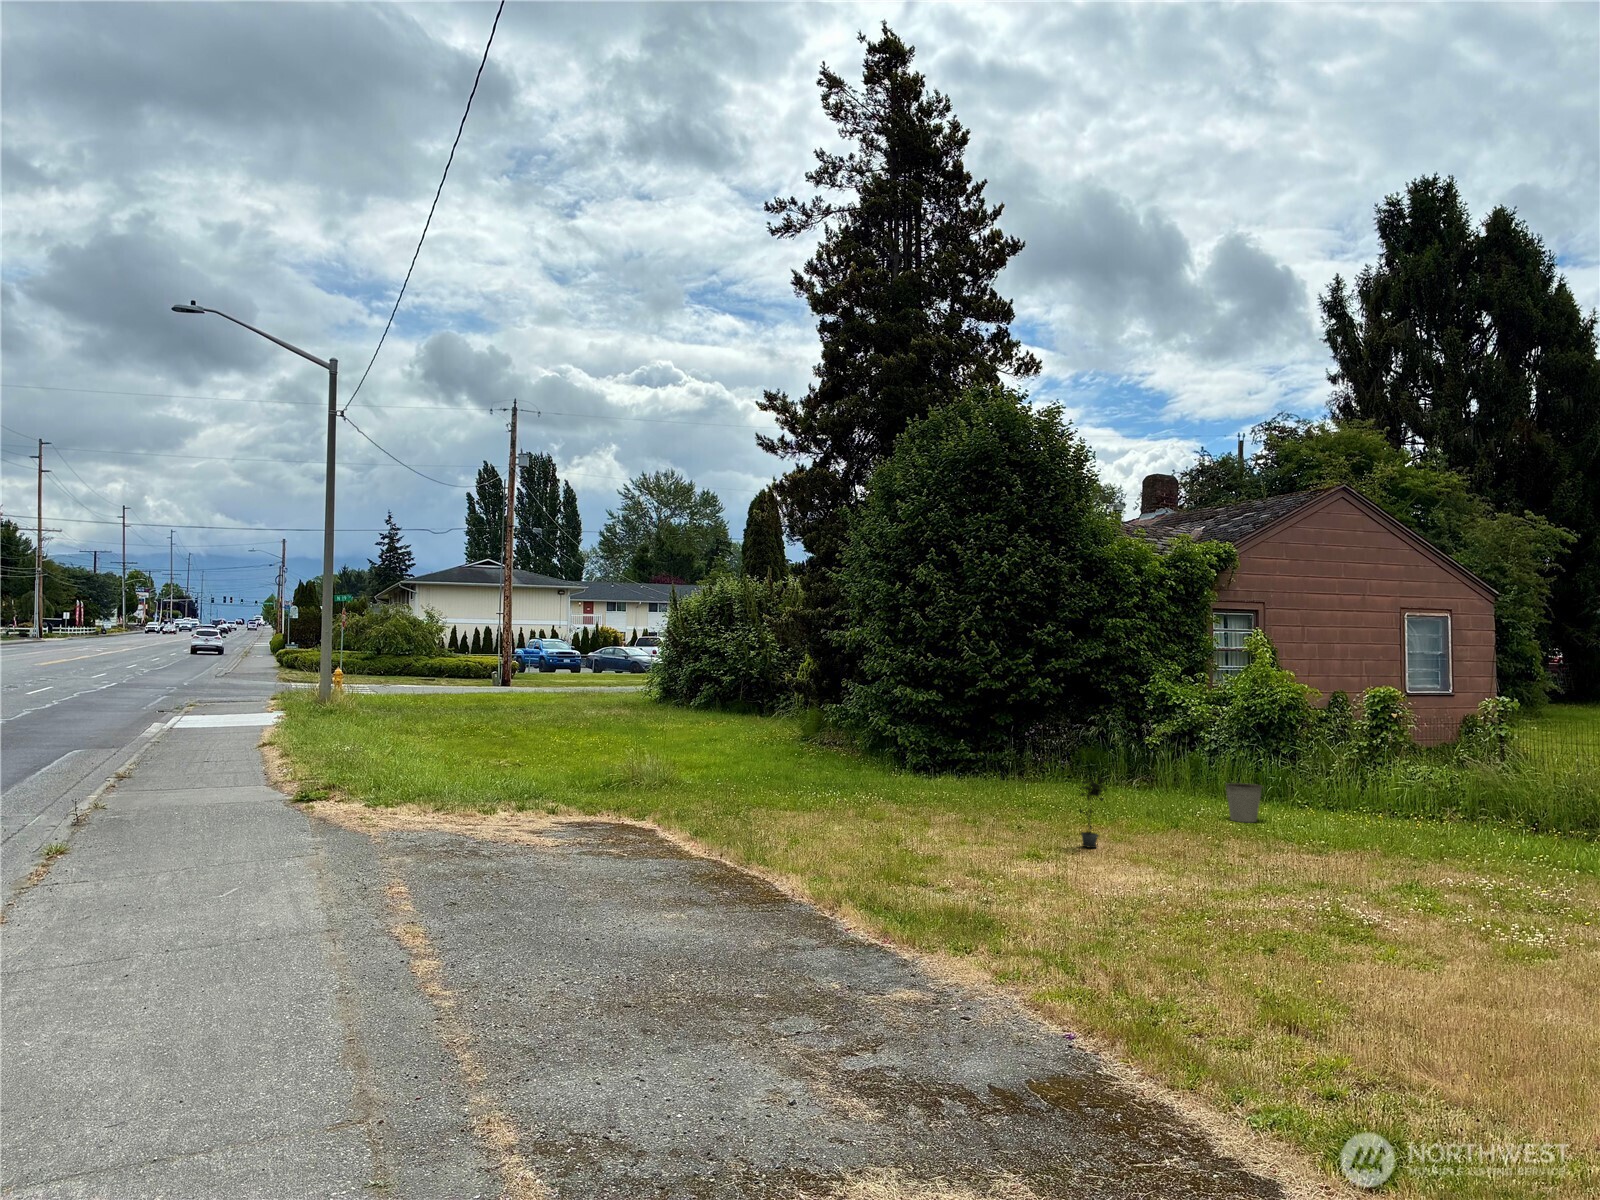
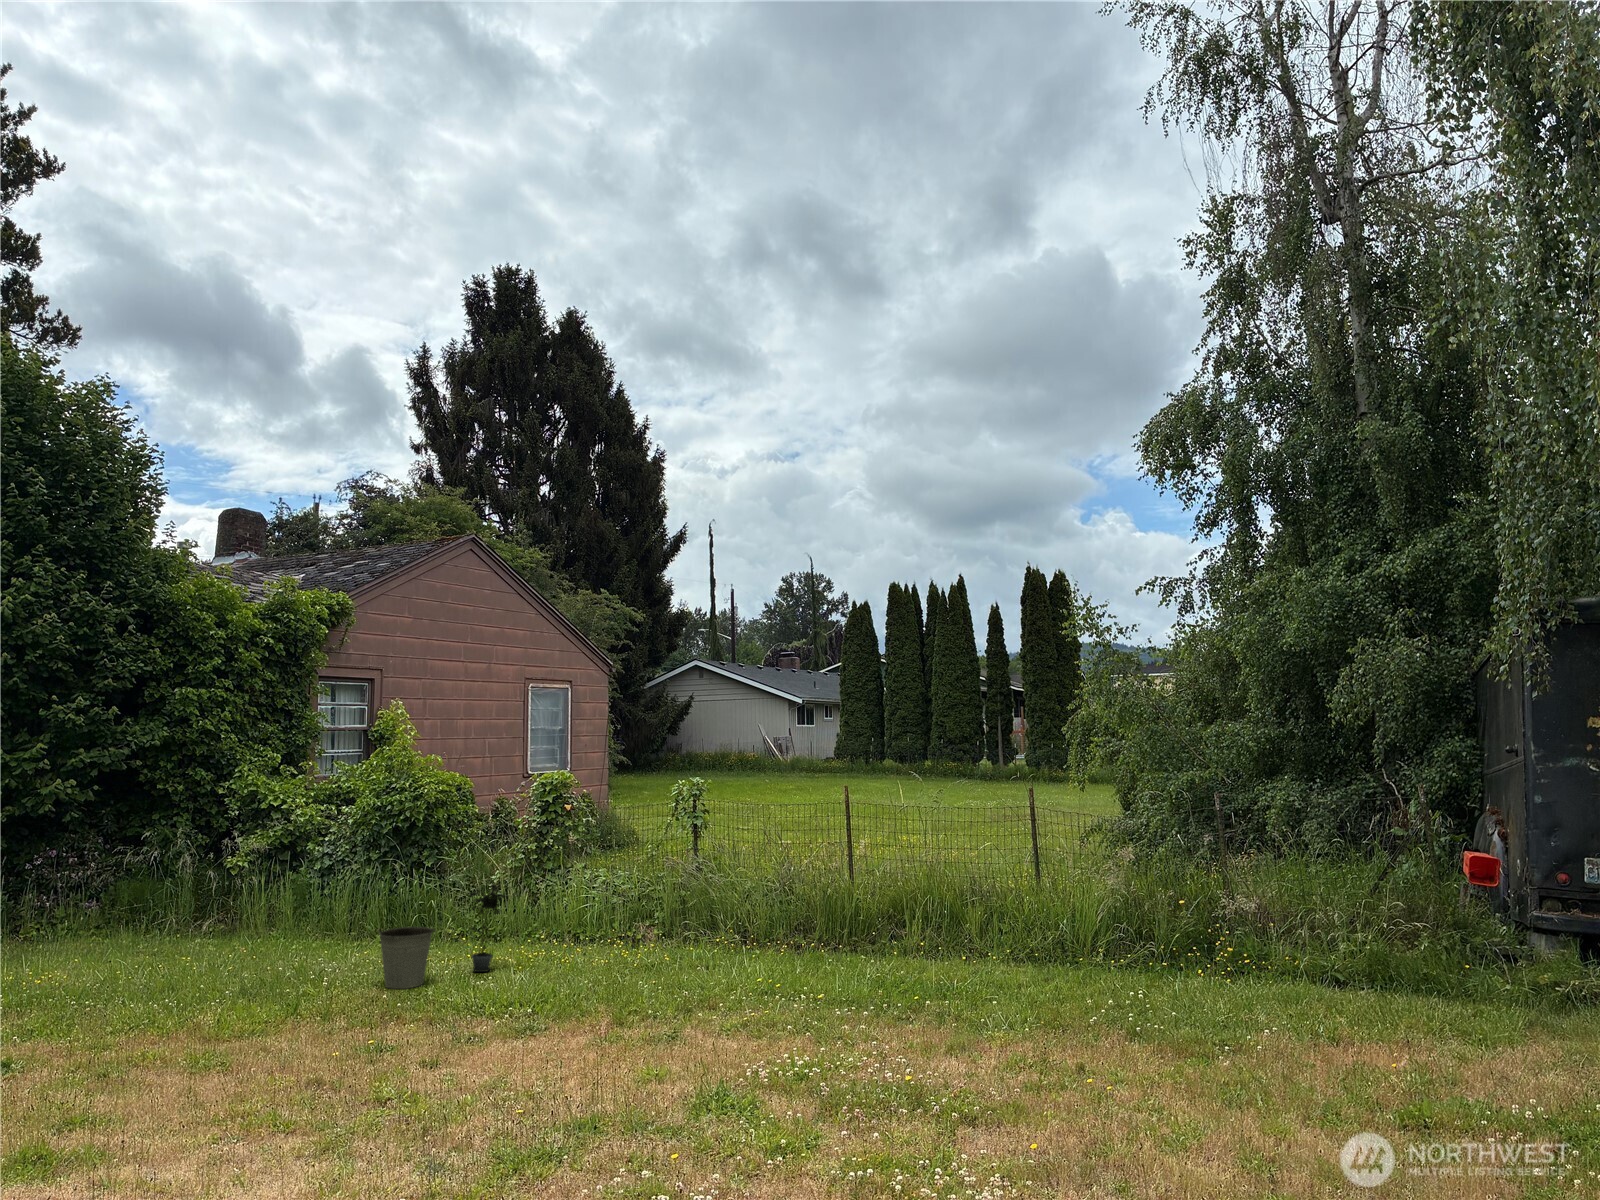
potted plant: present [1079,776,1107,848] -> present [469,882,507,972]

